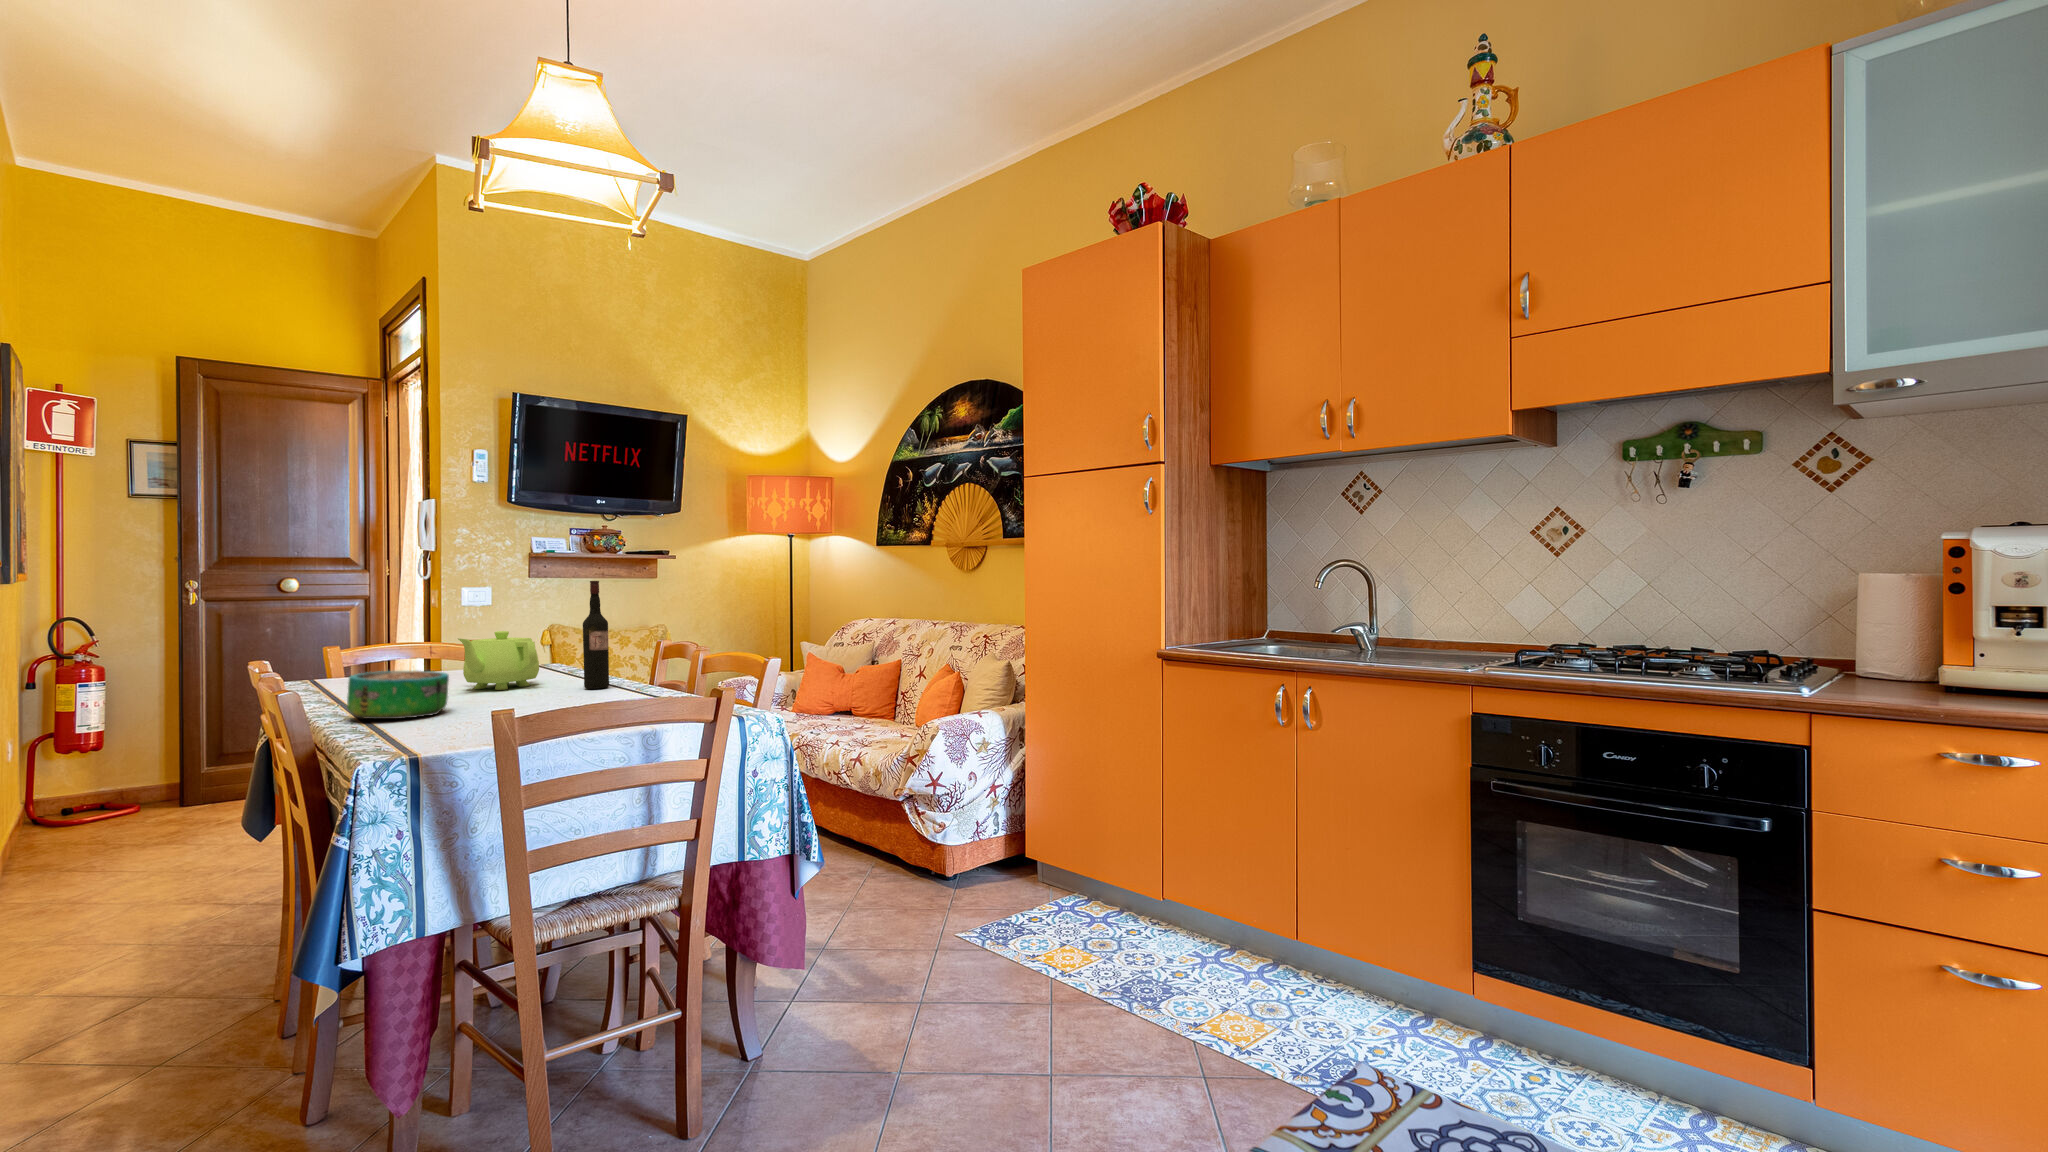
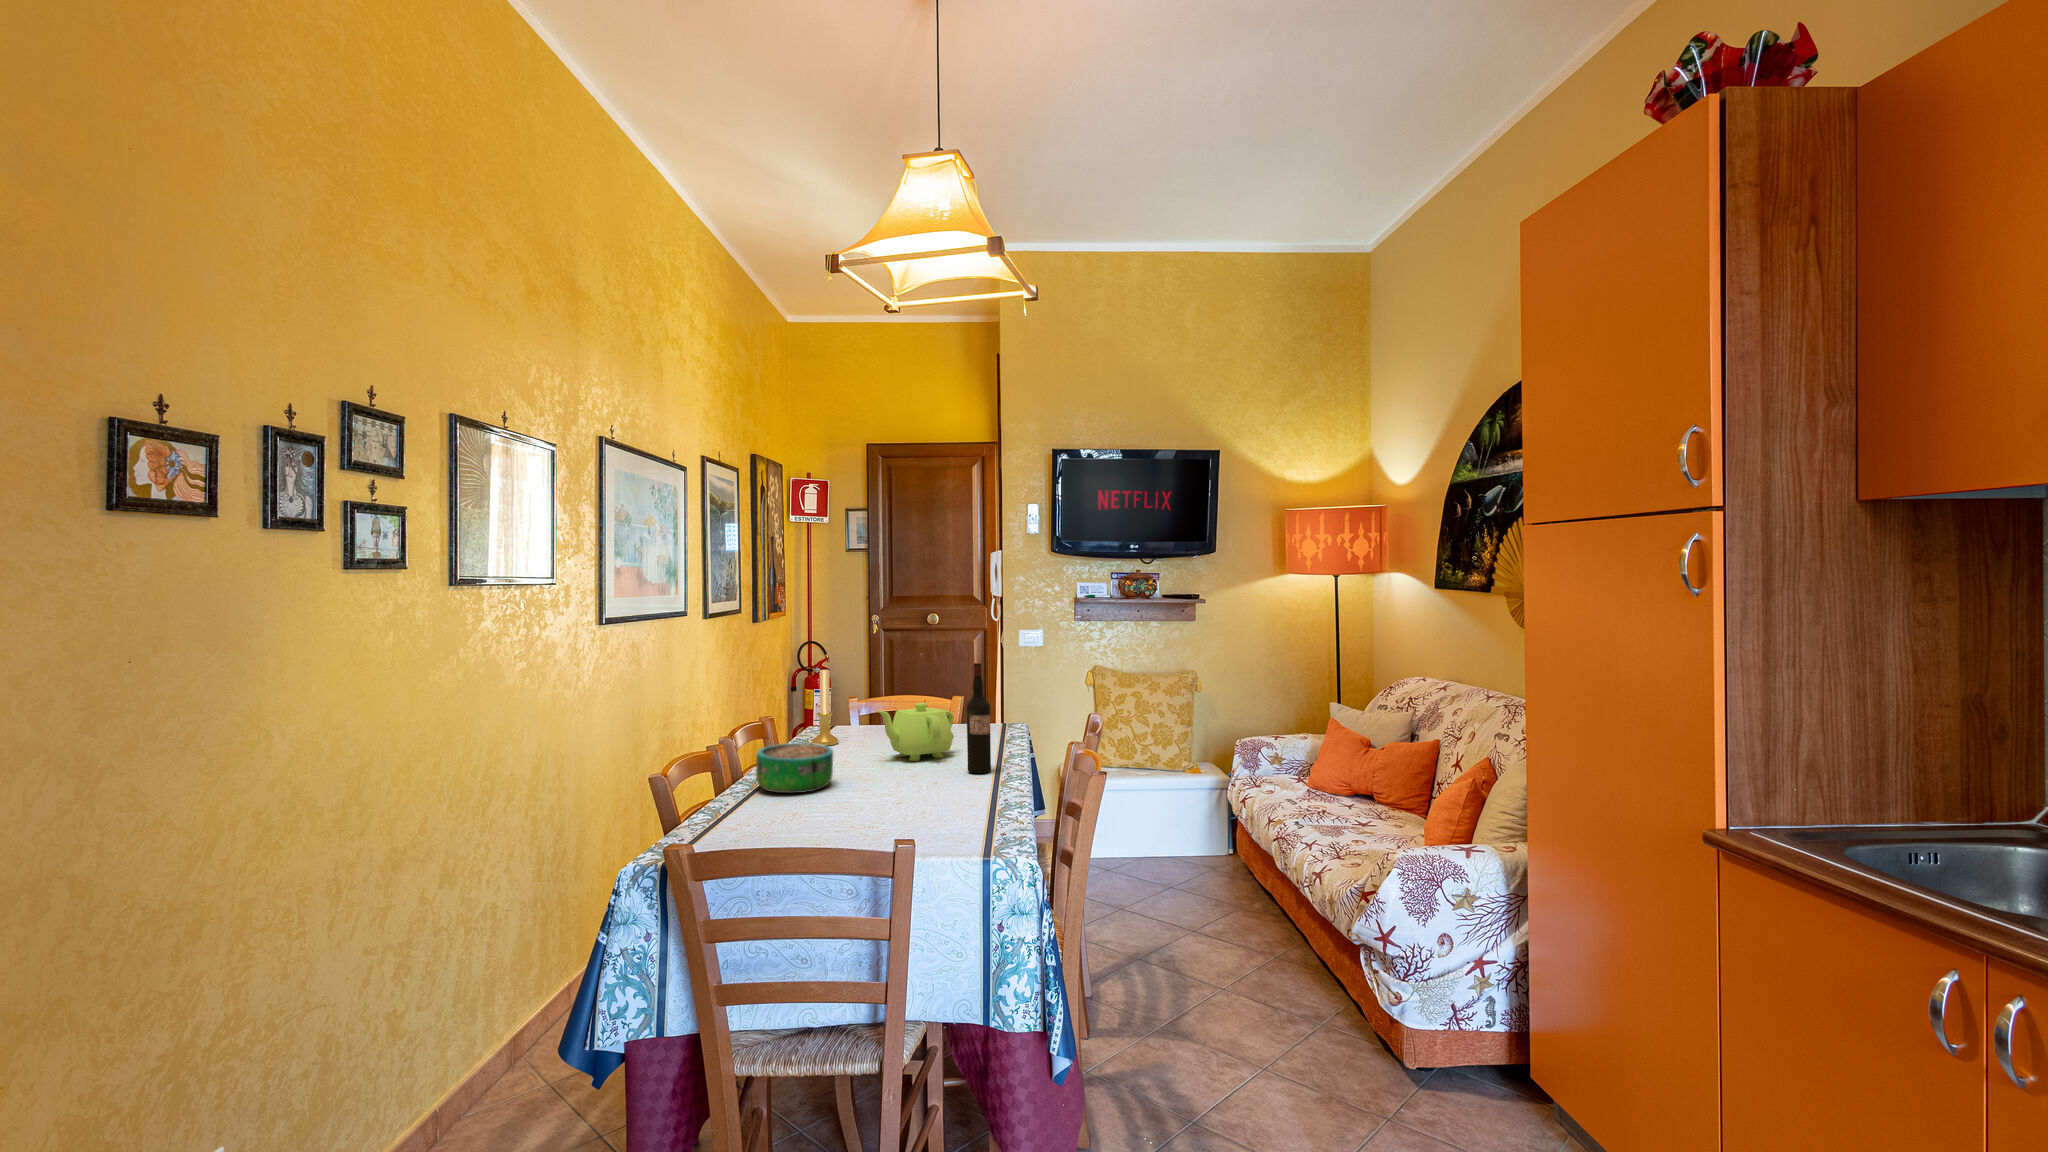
candle holder: none [325,602,363,694] -> present [812,669,838,746]

